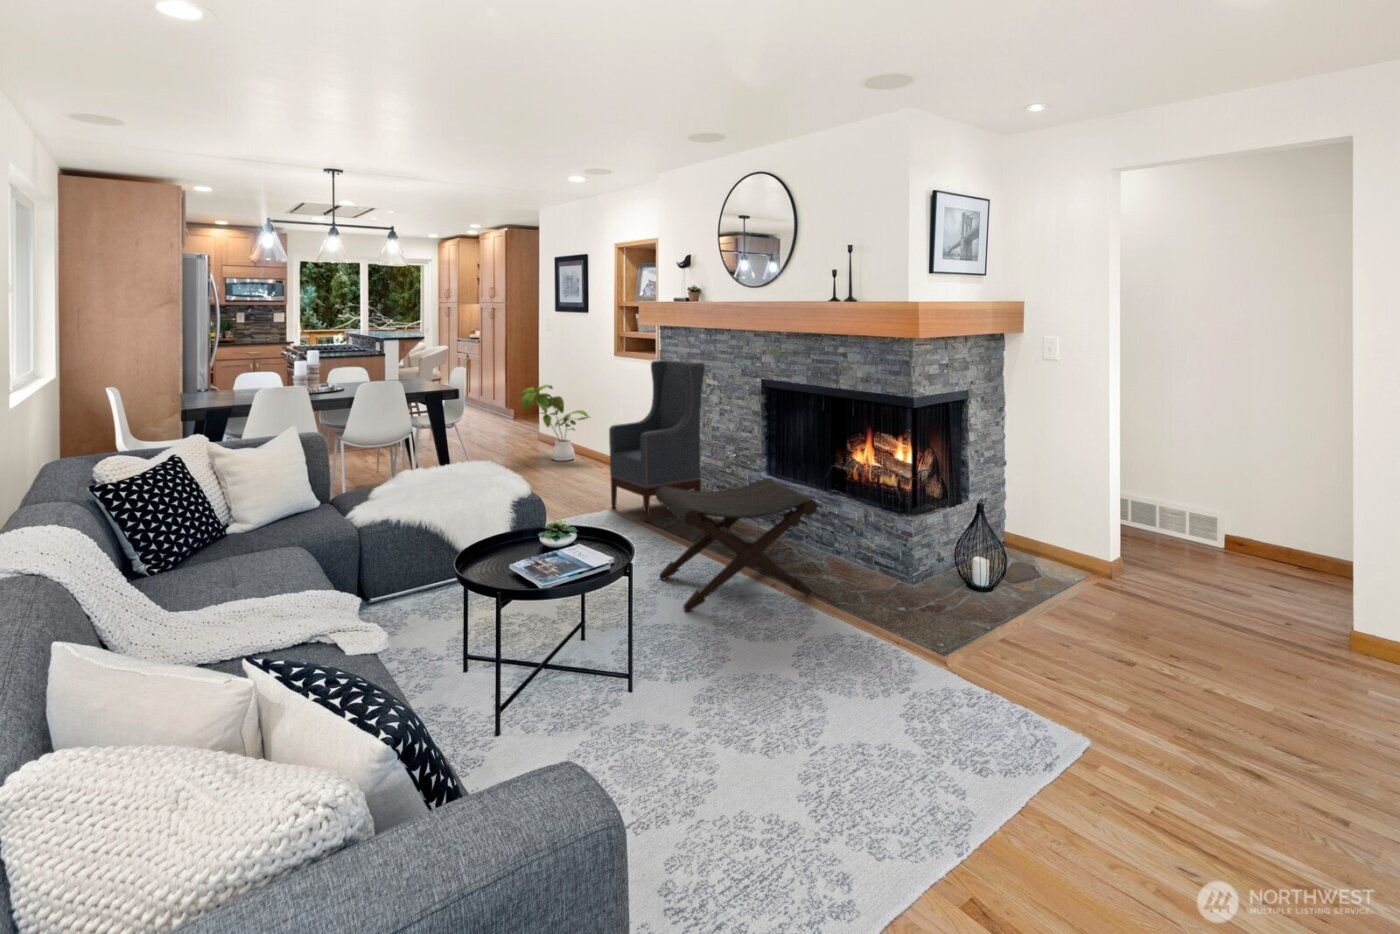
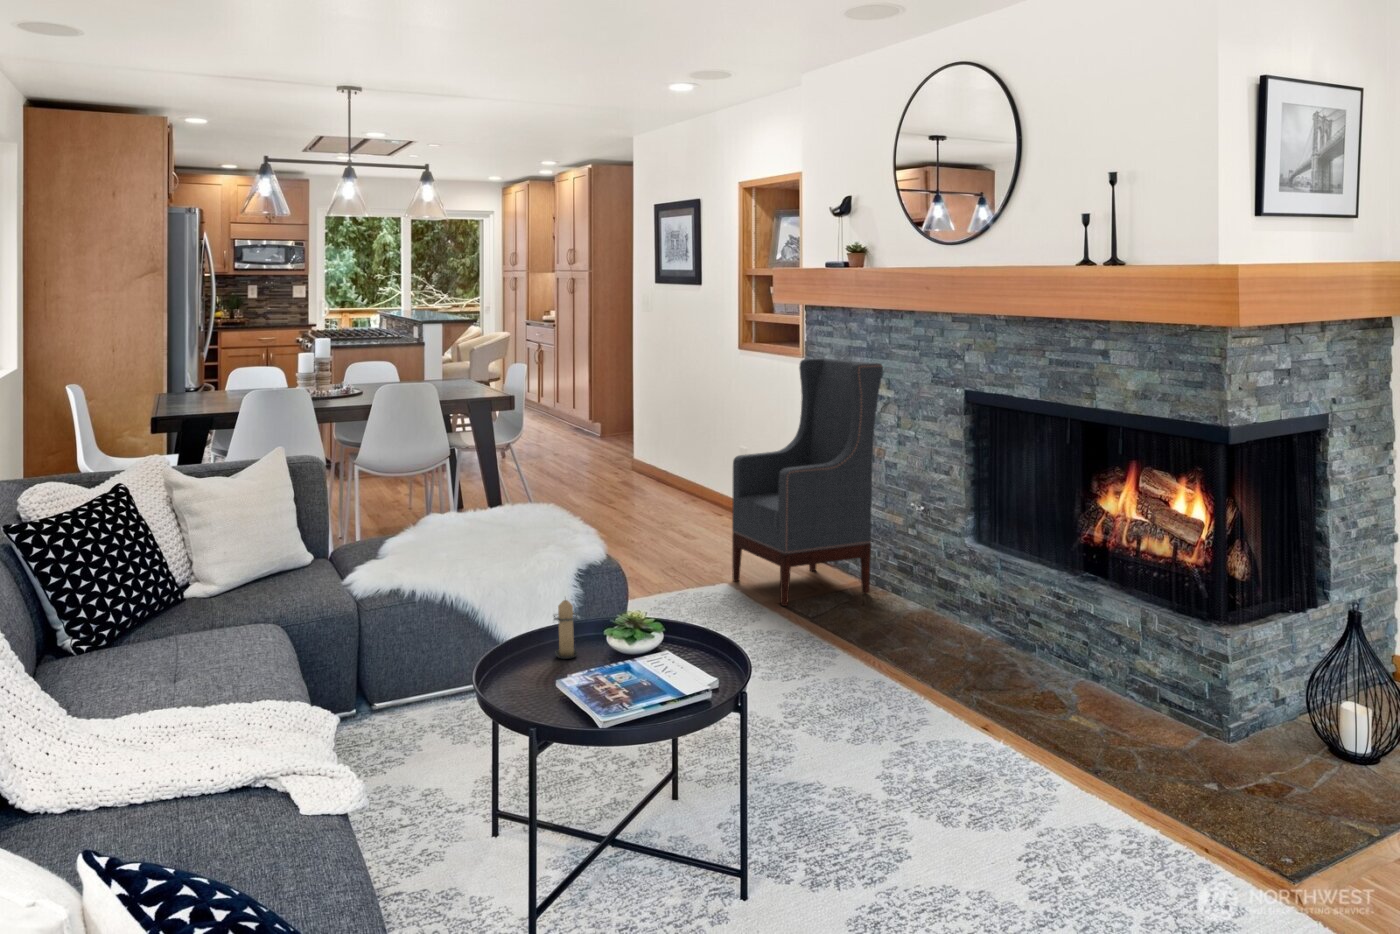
house plant: present [521,385,589,461] -> none [609,390,710,503]
footstool: present [655,478,817,611] -> none [796,550,1059,760]
candle: none [500,515,521,556] -> present [554,600,578,659]

